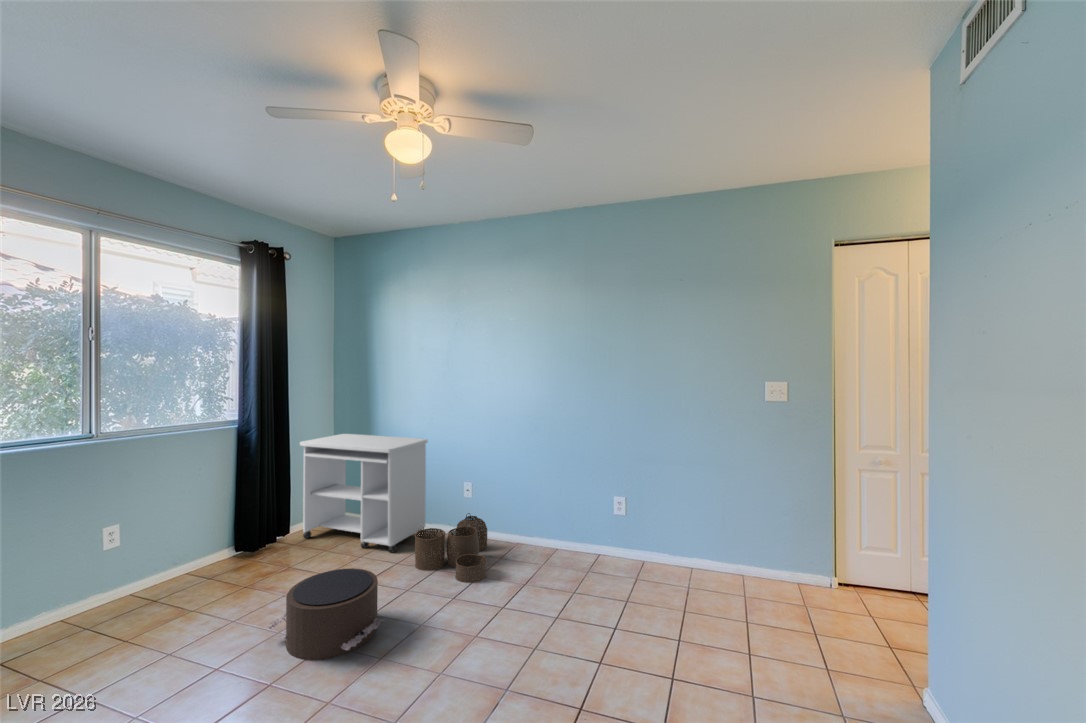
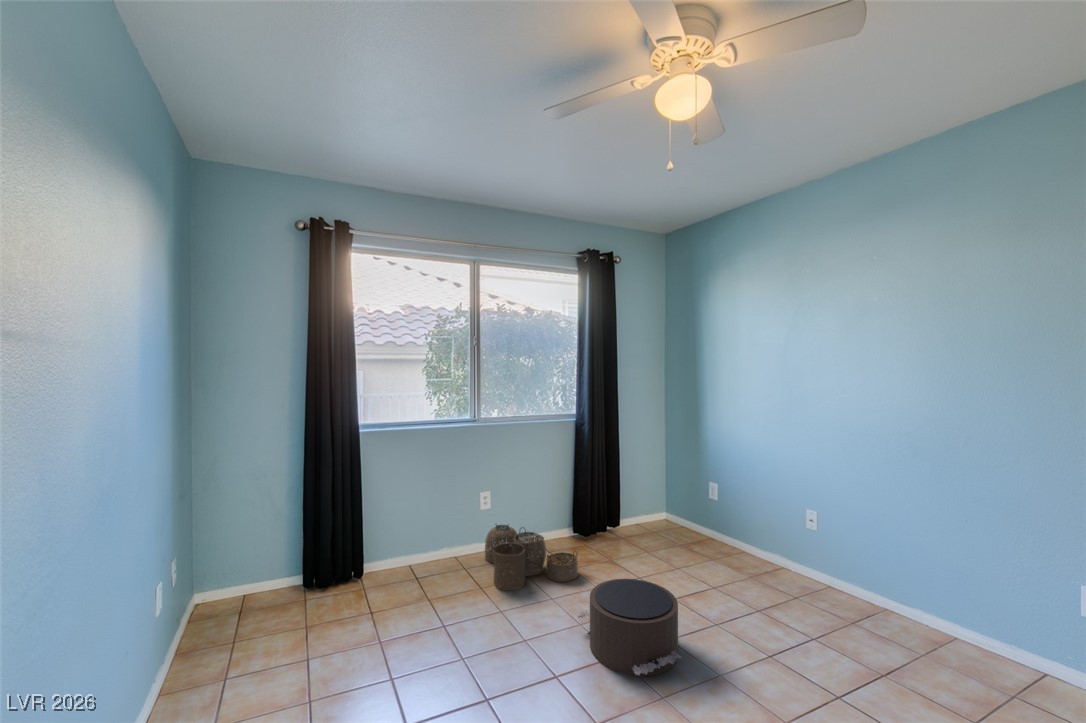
desk: present [300,434,428,553] -> none [628,435,760,578]
woven basket: present [415,513,487,583] -> present [485,525,578,590]

